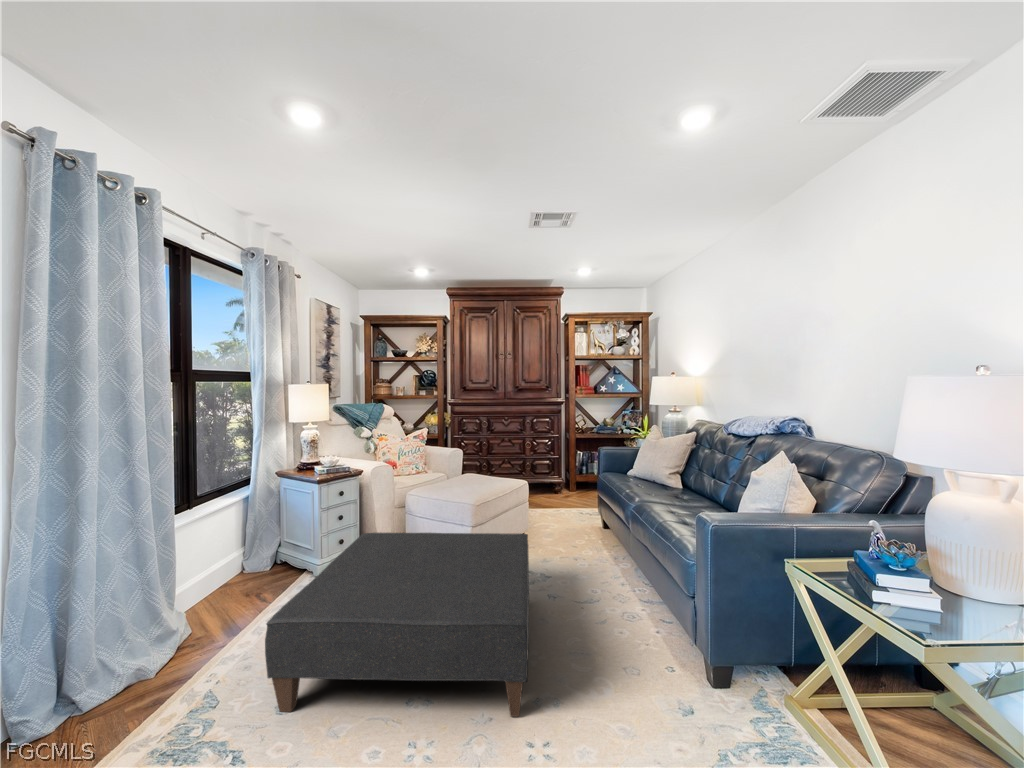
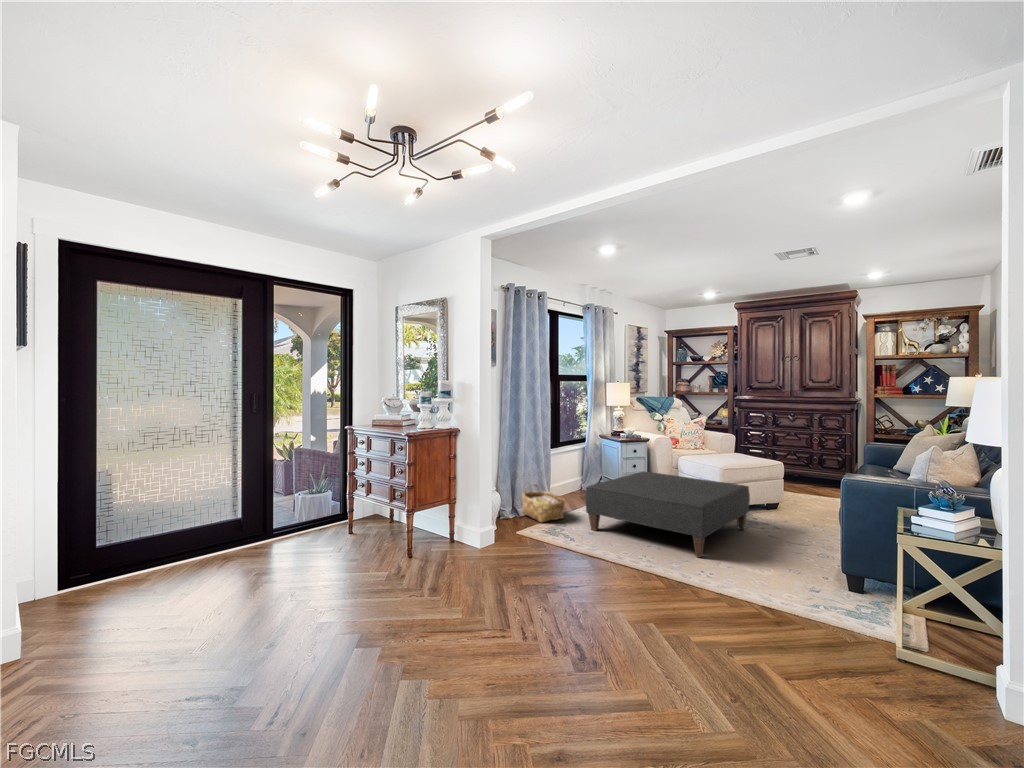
woven basket: none [77,628,209,741] -> present [522,484,565,522]

